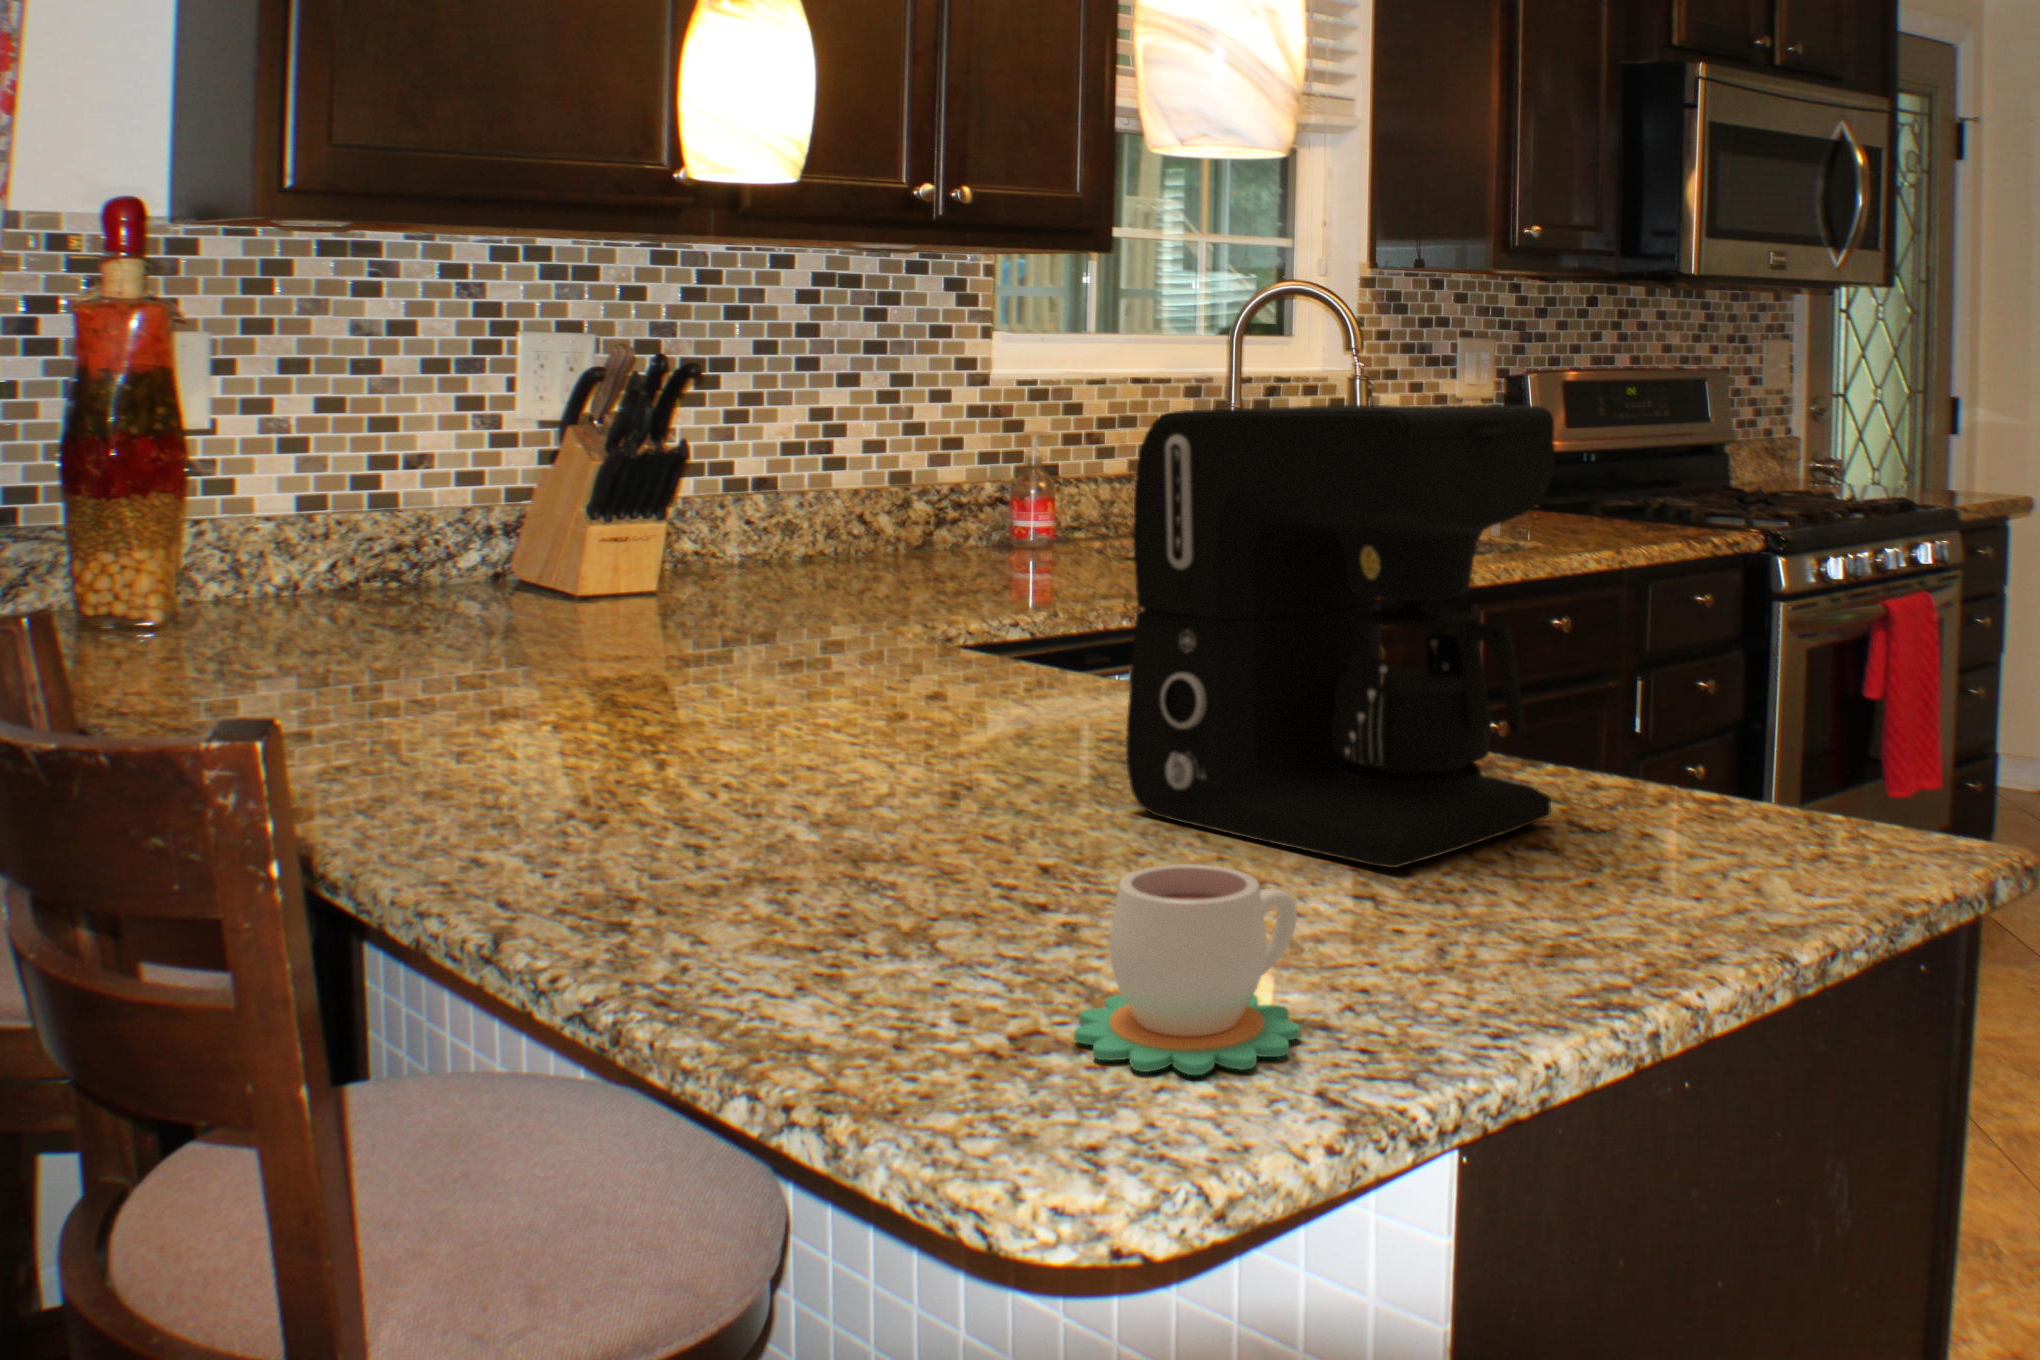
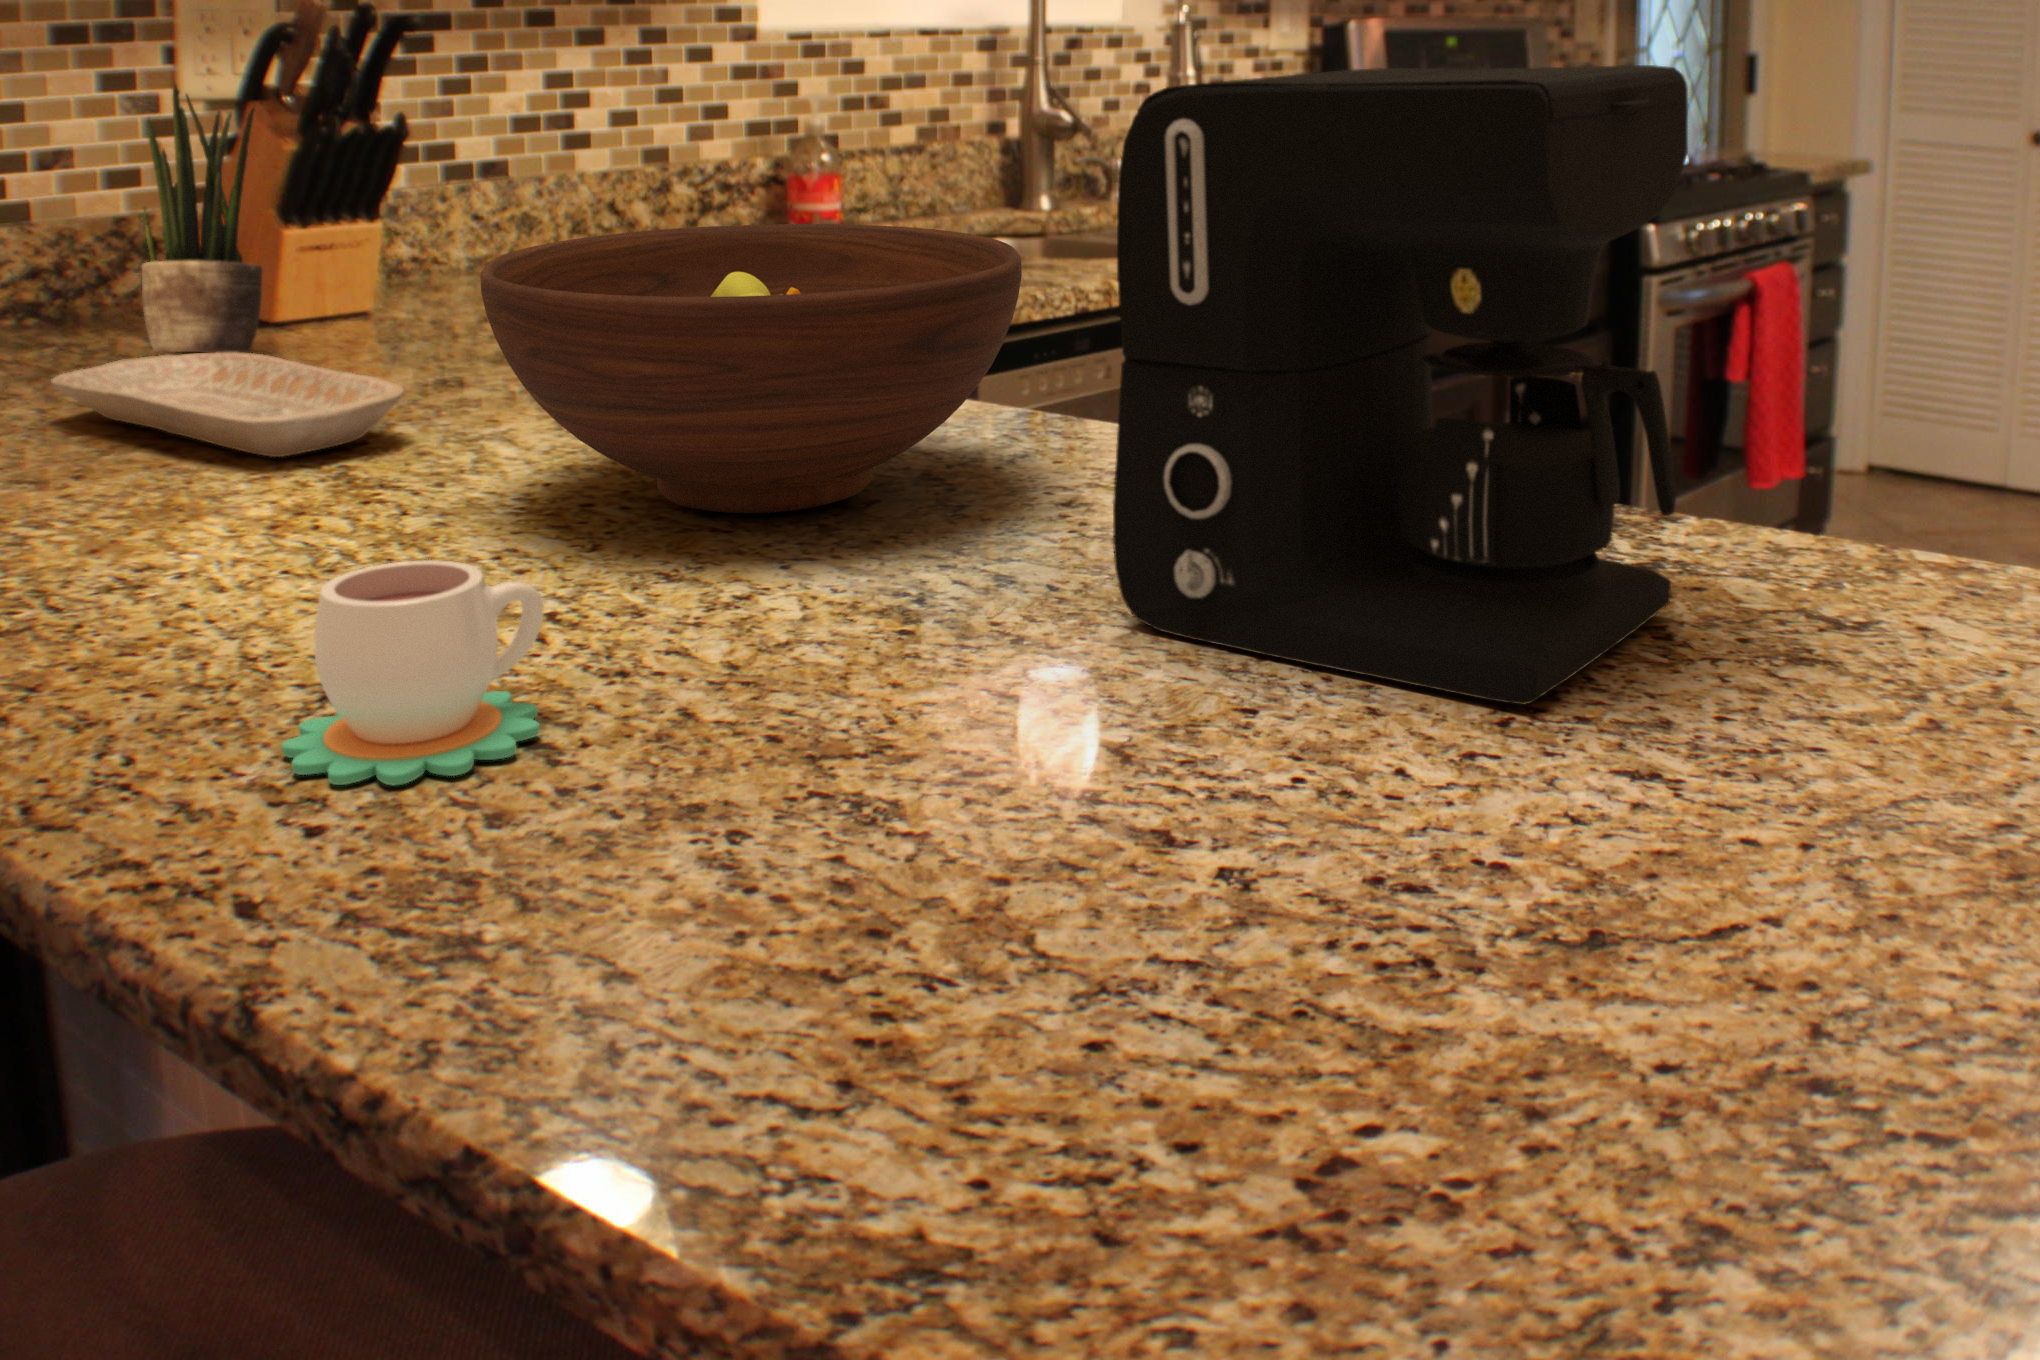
potted plant: none [473,402,572,615] -> present [141,84,263,352]
fruit bowl: none [704,518,1109,732] -> present [480,224,1022,513]
tray: none [397,609,653,683] -> present [51,352,404,457]
mug: present [1074,864,1300,1075] -> present [281,560,543,785]

